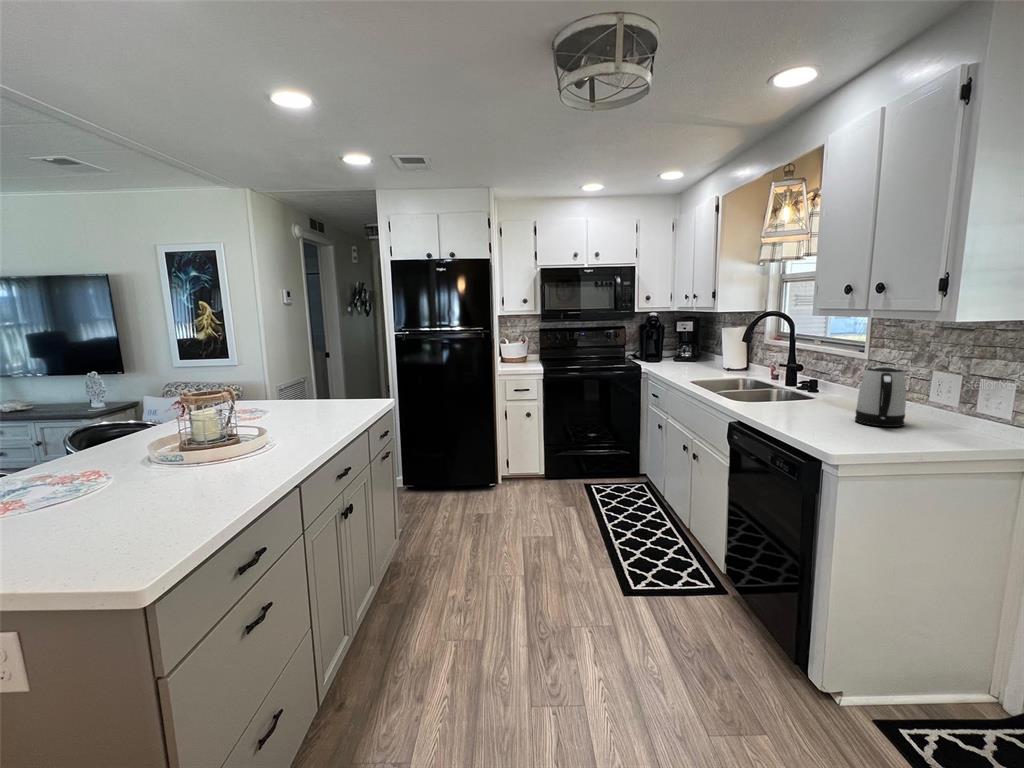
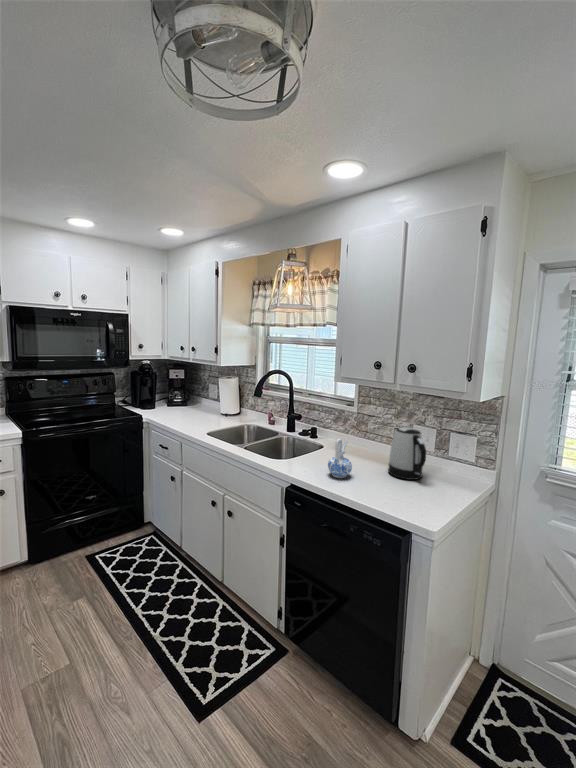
ceramic pitcher: none [771,373,800,415] -> present [328,438,352,478]

